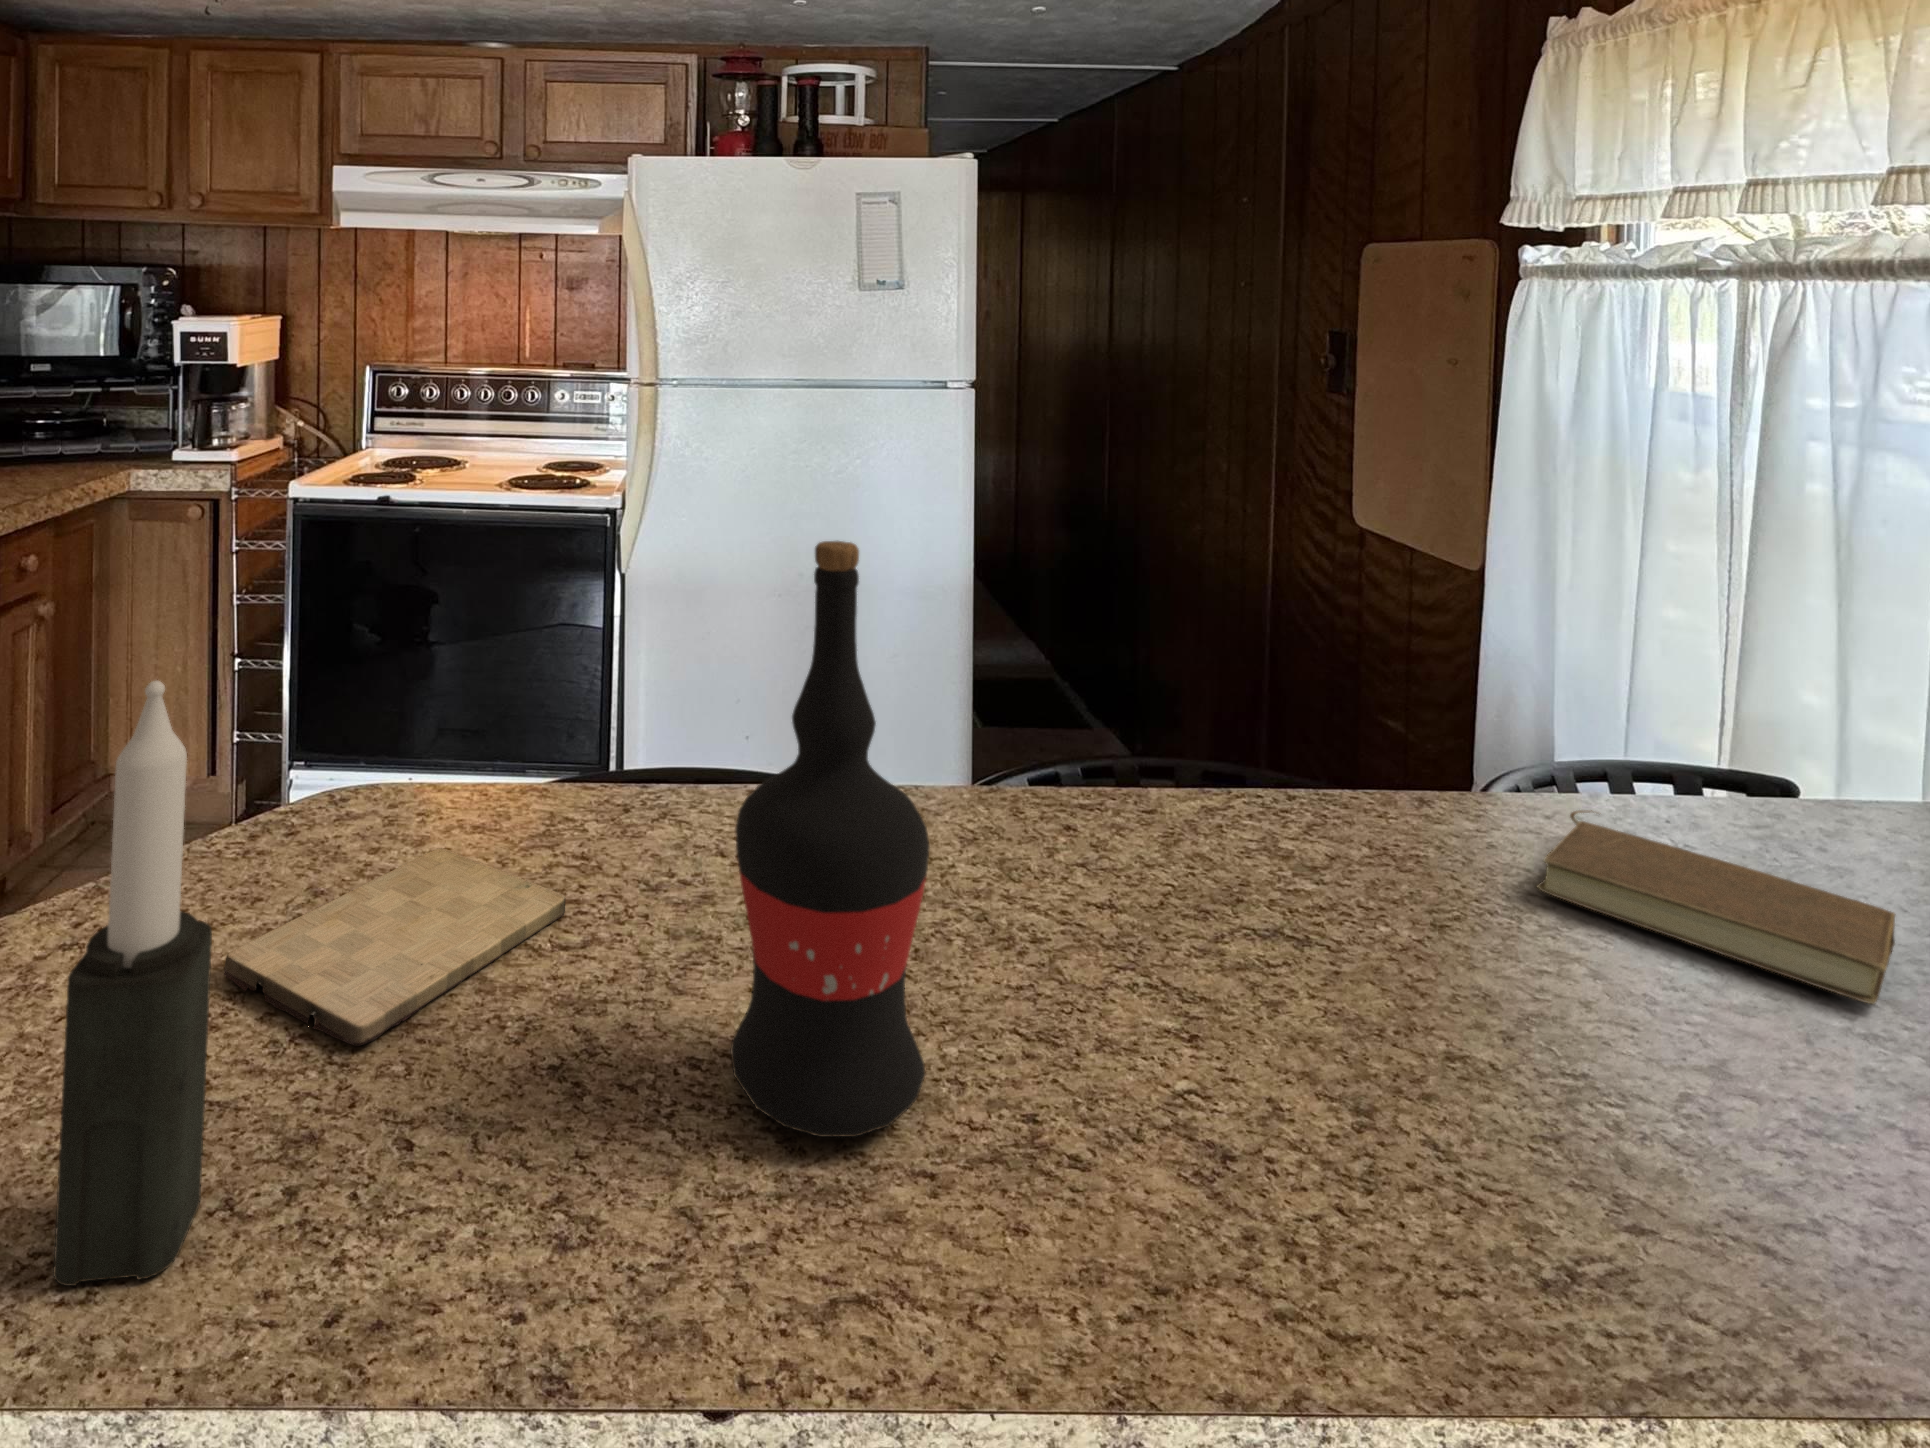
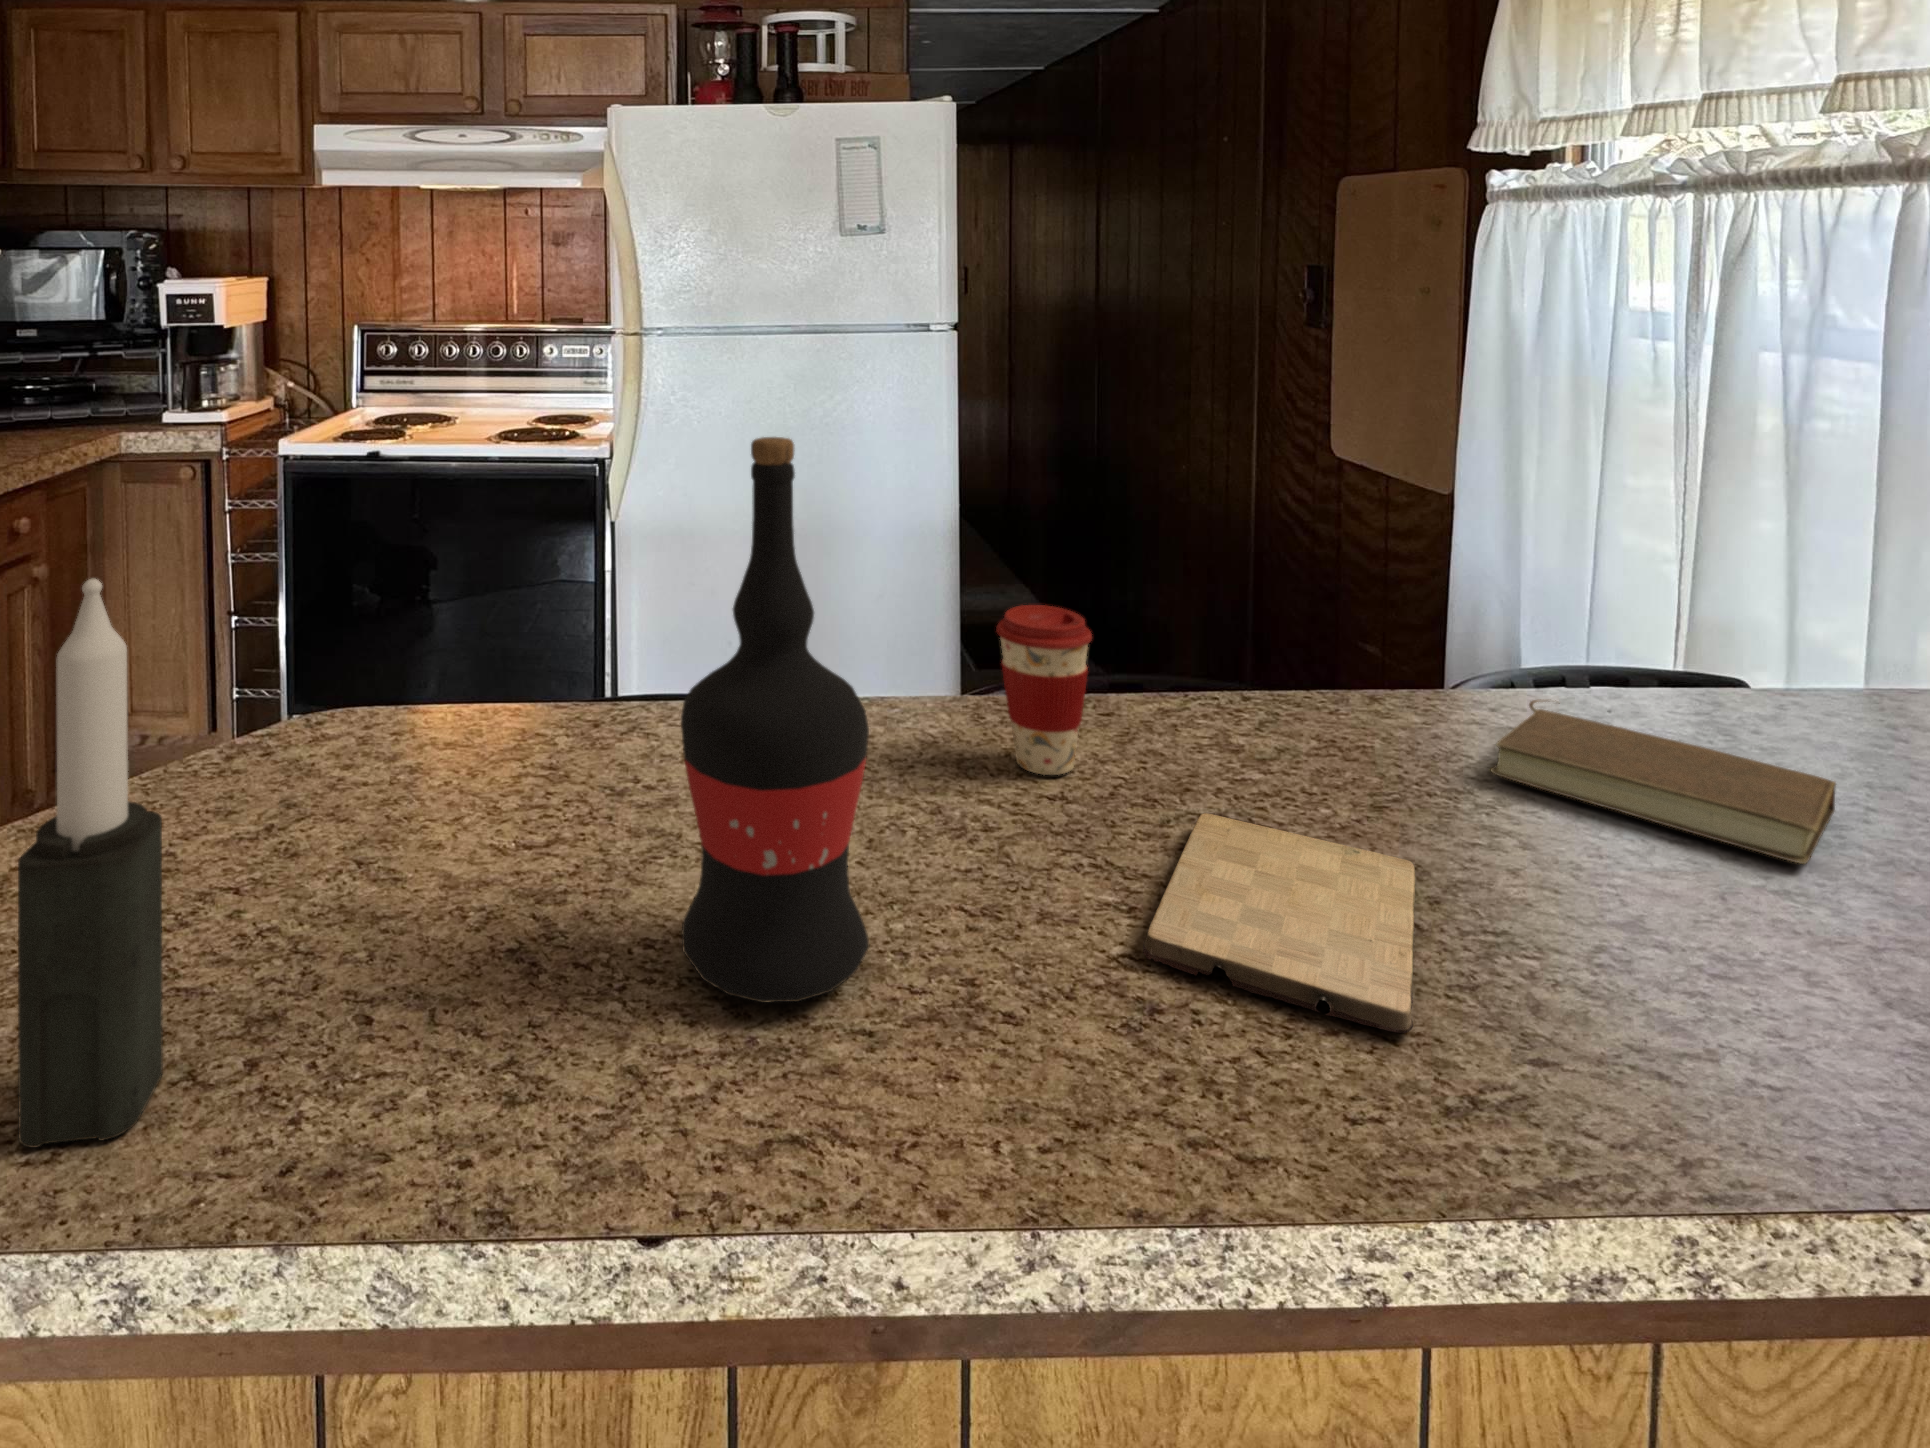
coffee cup: none [1035,700,1133,879] -> present [996,605,1092,775]
cutting board: present [224,848,565,1046] -> present [1143,813,1415,1033]

